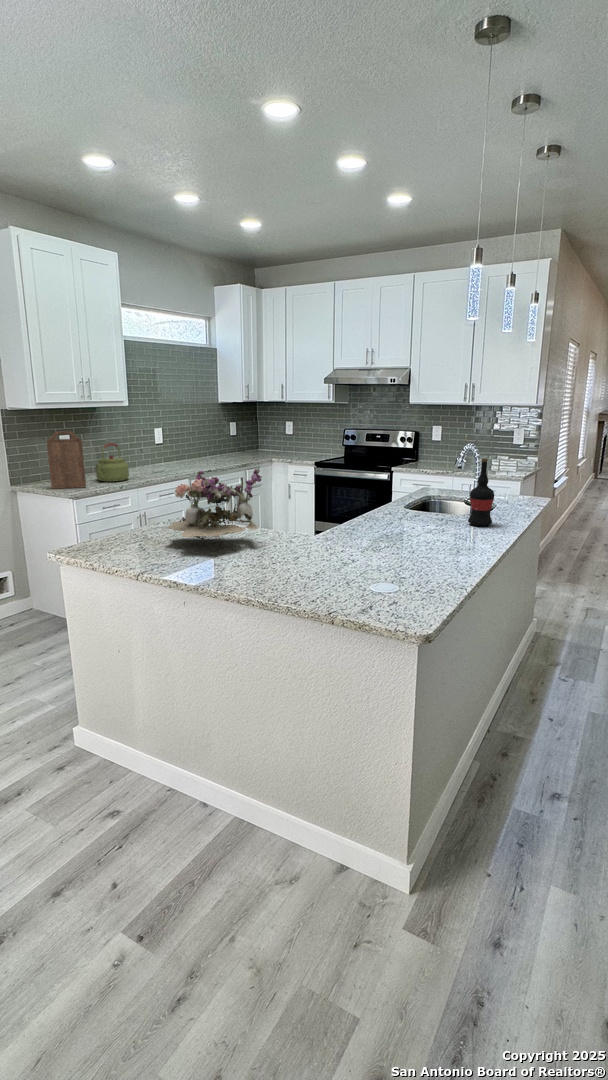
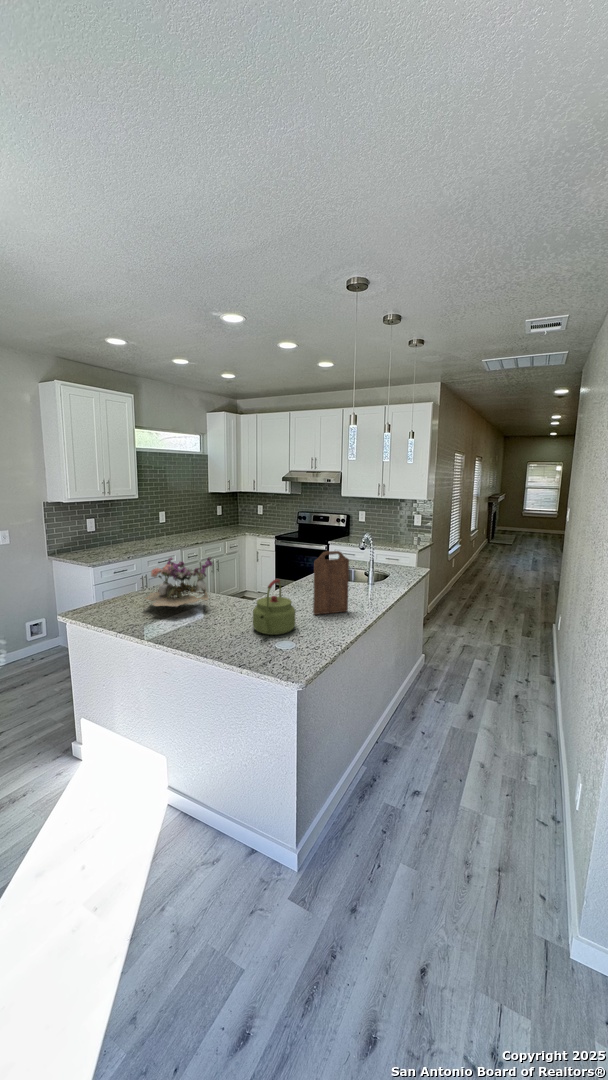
cutting board: present [47,431,86,489] -> present [313,551,349,615]
kettle: present [96,443,129,482] -> present [253,579,295,635]
wine bottle: present [468,458,494,526] -> none [363,547,380,594]

